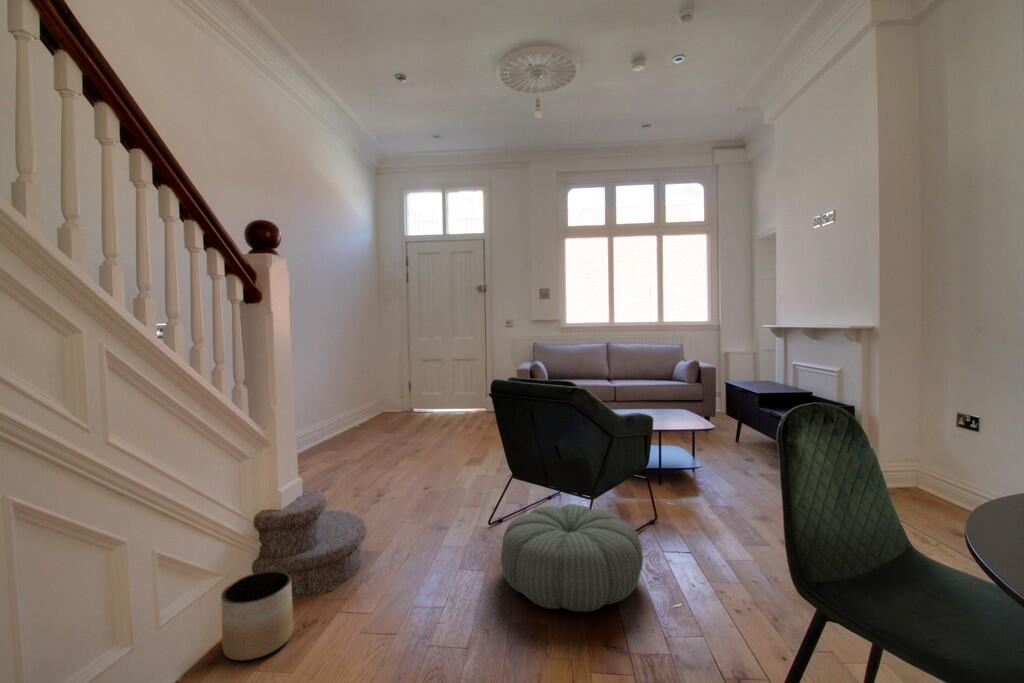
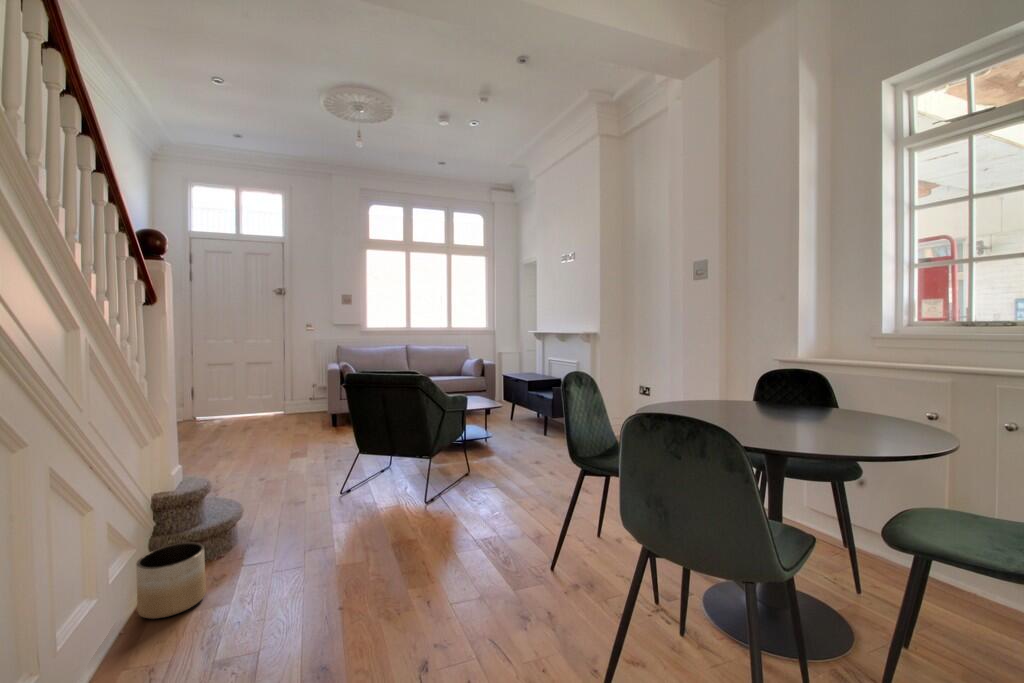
pouf: present [501,504,643,612] -> none [370,464,475,533]

